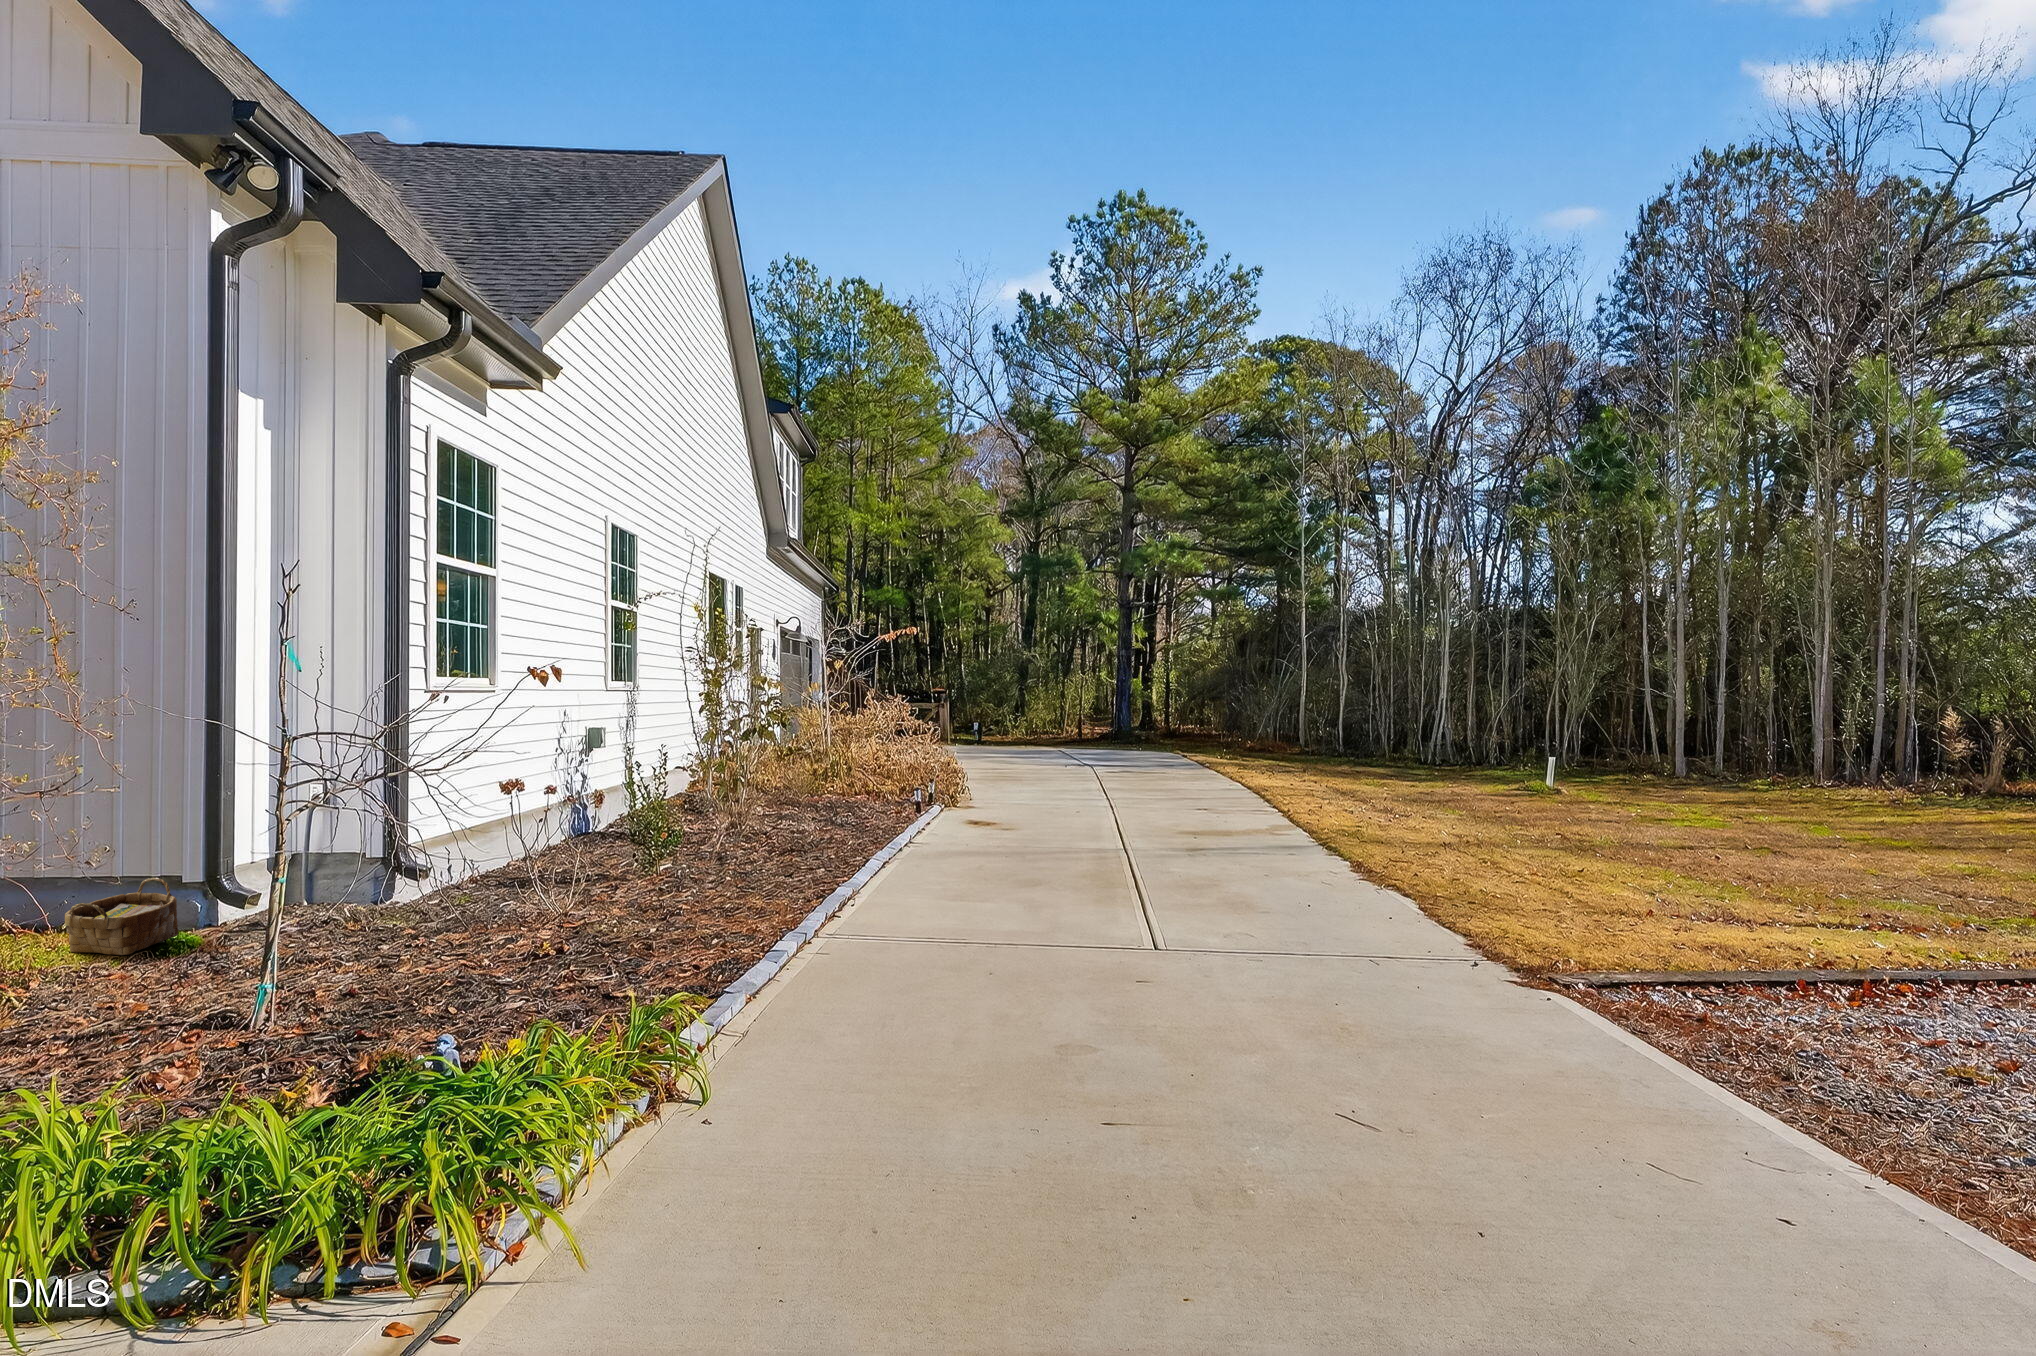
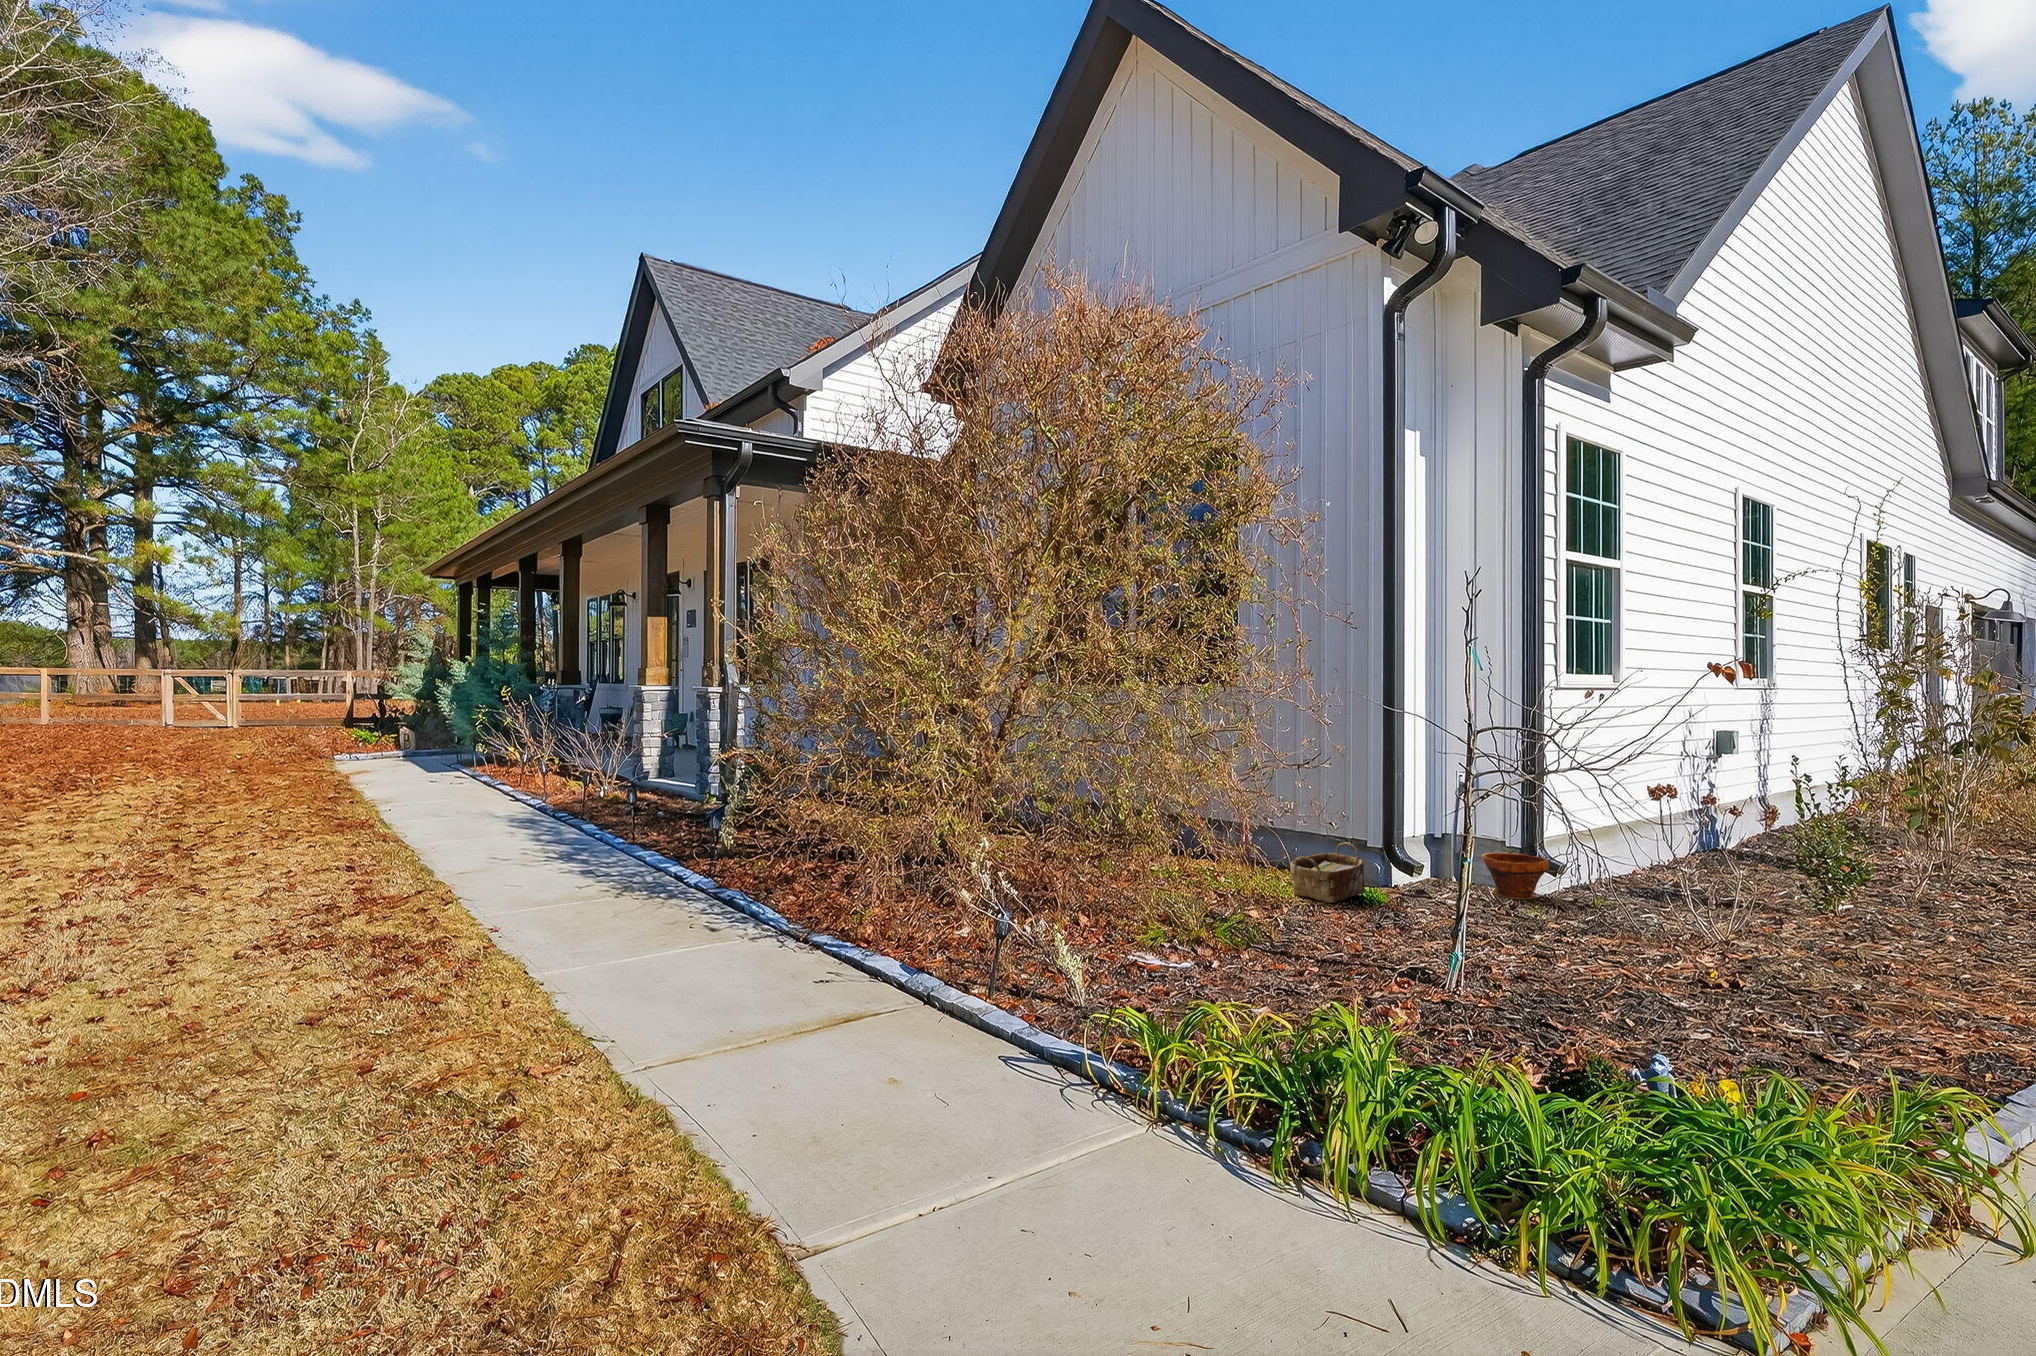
planter: none [336,866,412,915] -> present [1482,853,1549,899]

